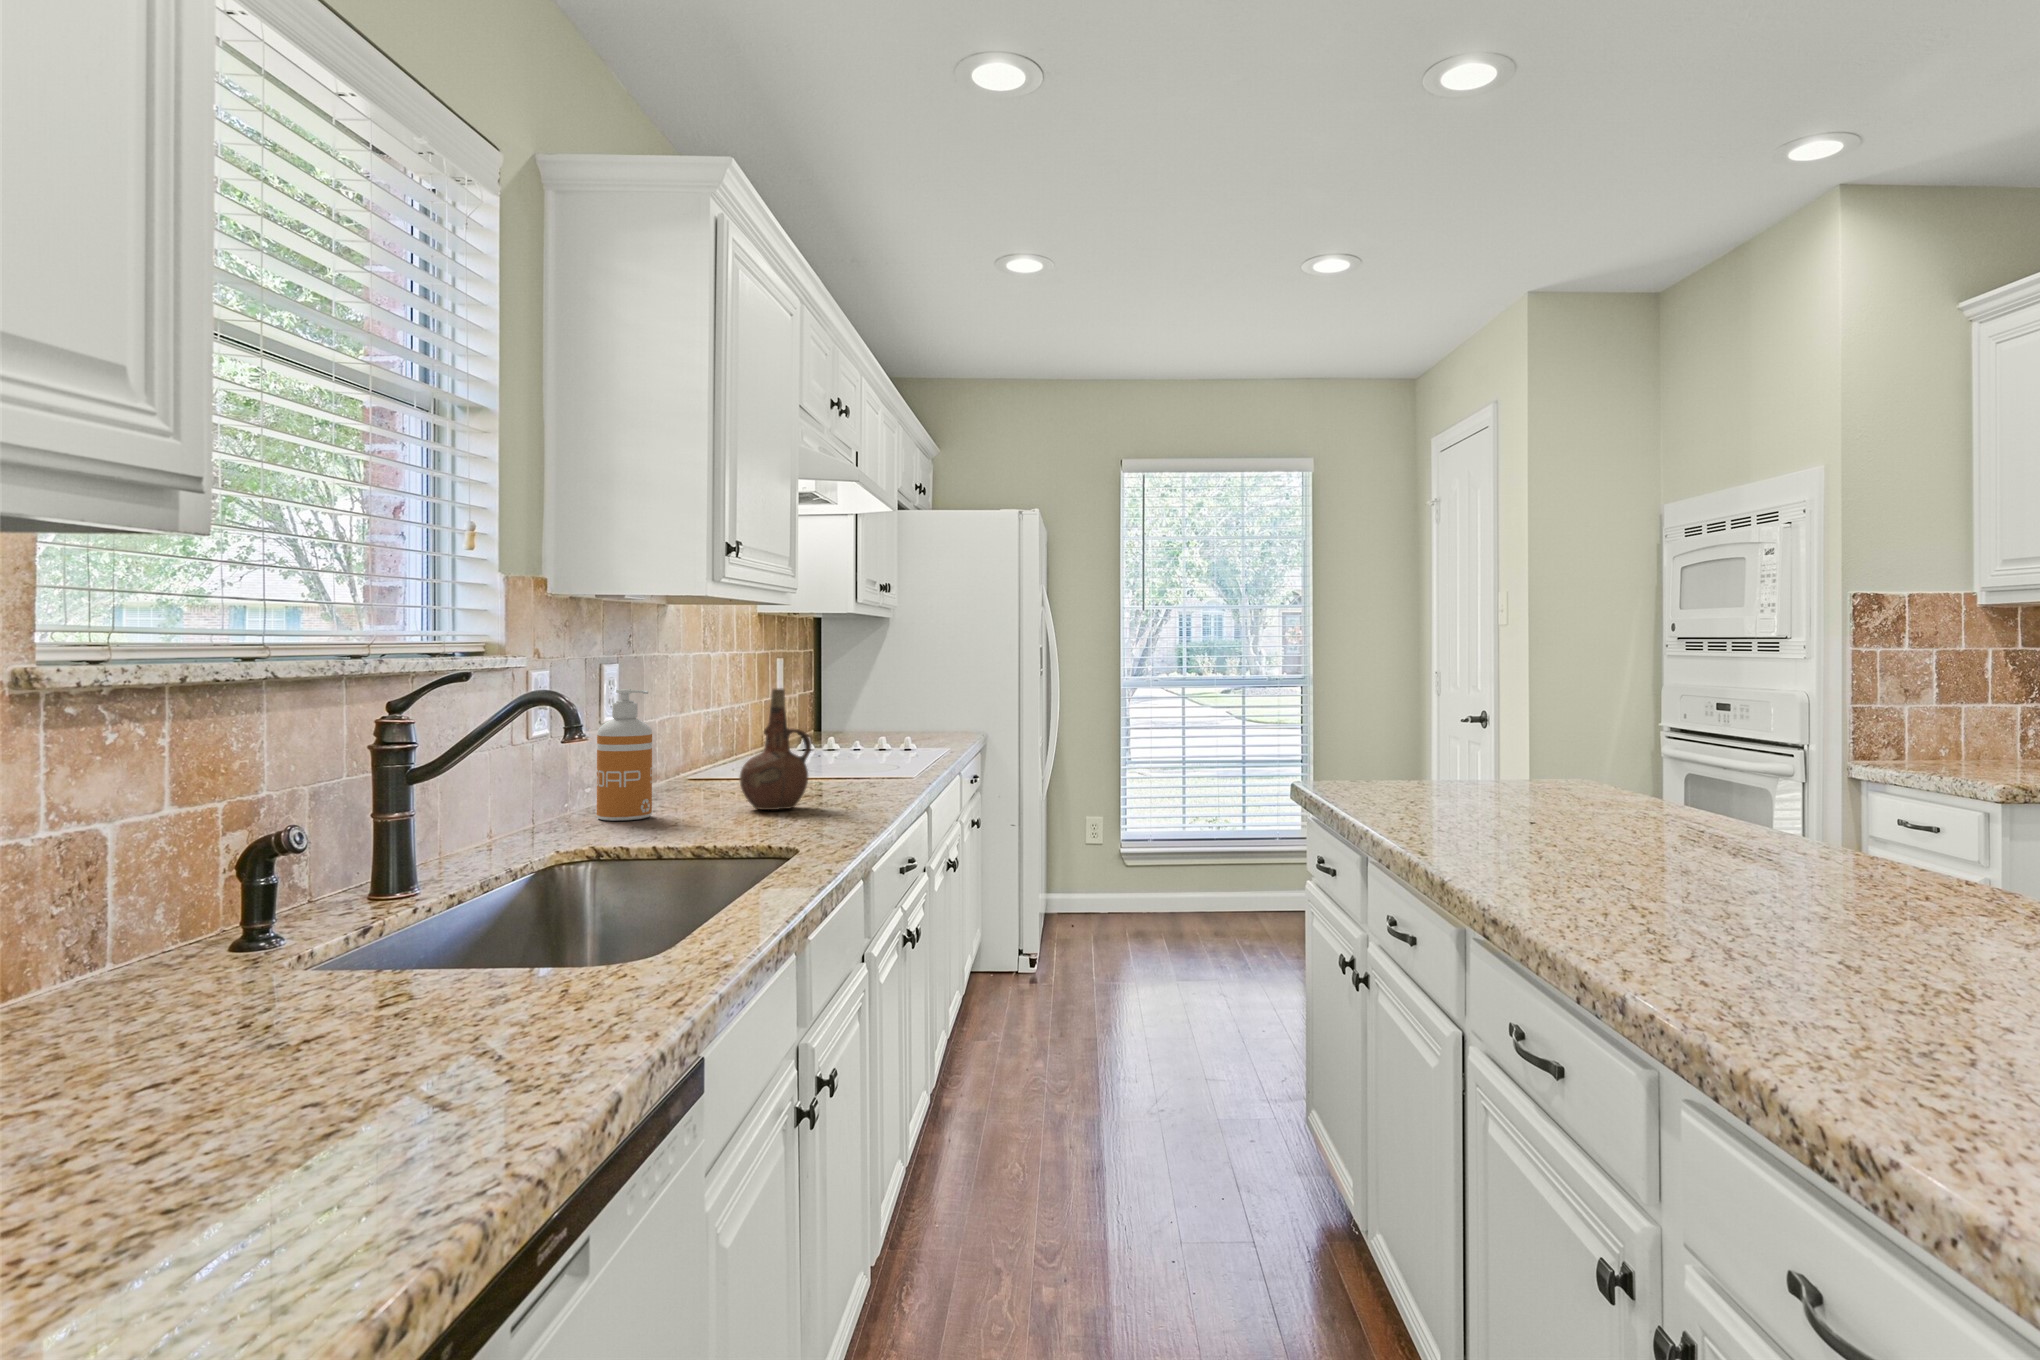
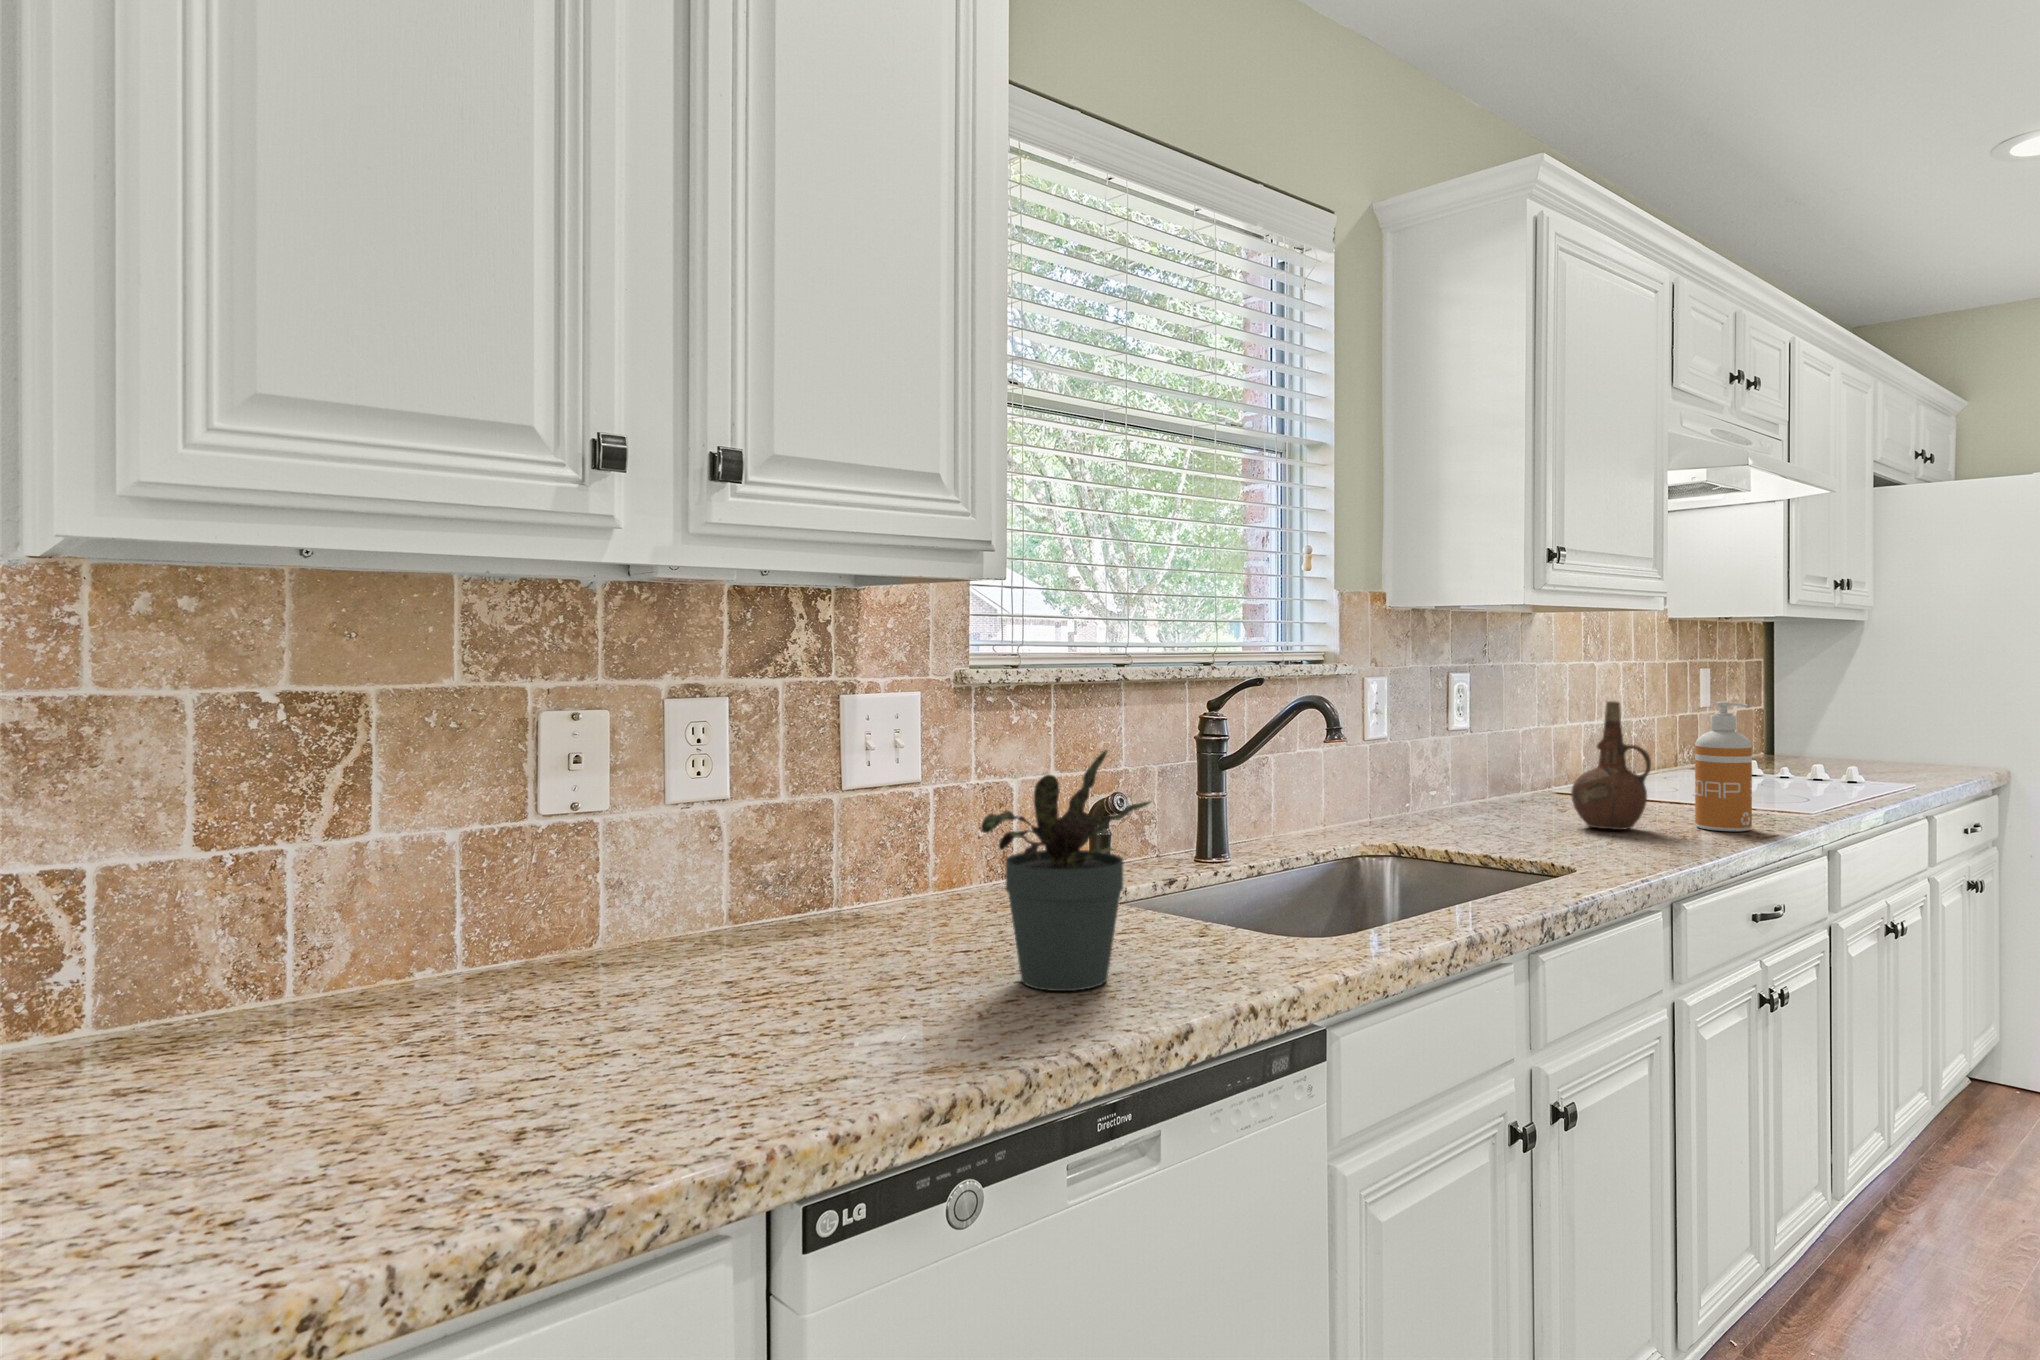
soap dispenser: present [597,689,652,821] -> present [1695,702,1752,831]
potted plant: none [239,770,484,1119] -> present [981,750,1151,991]

